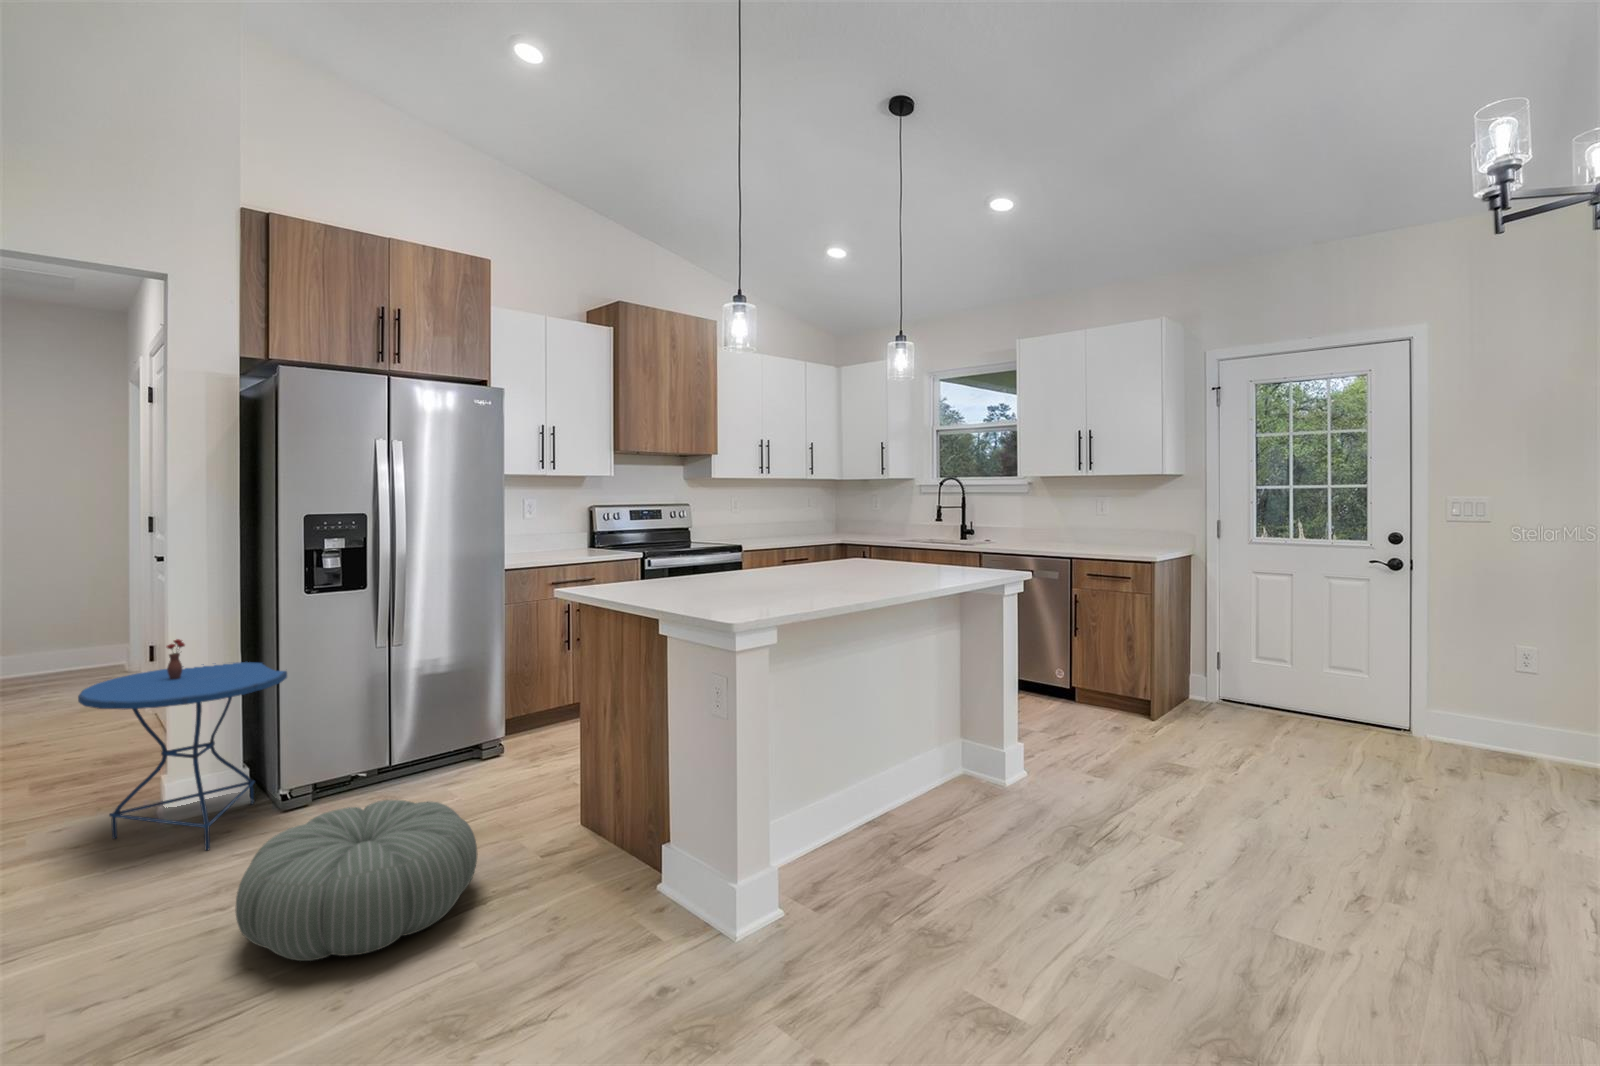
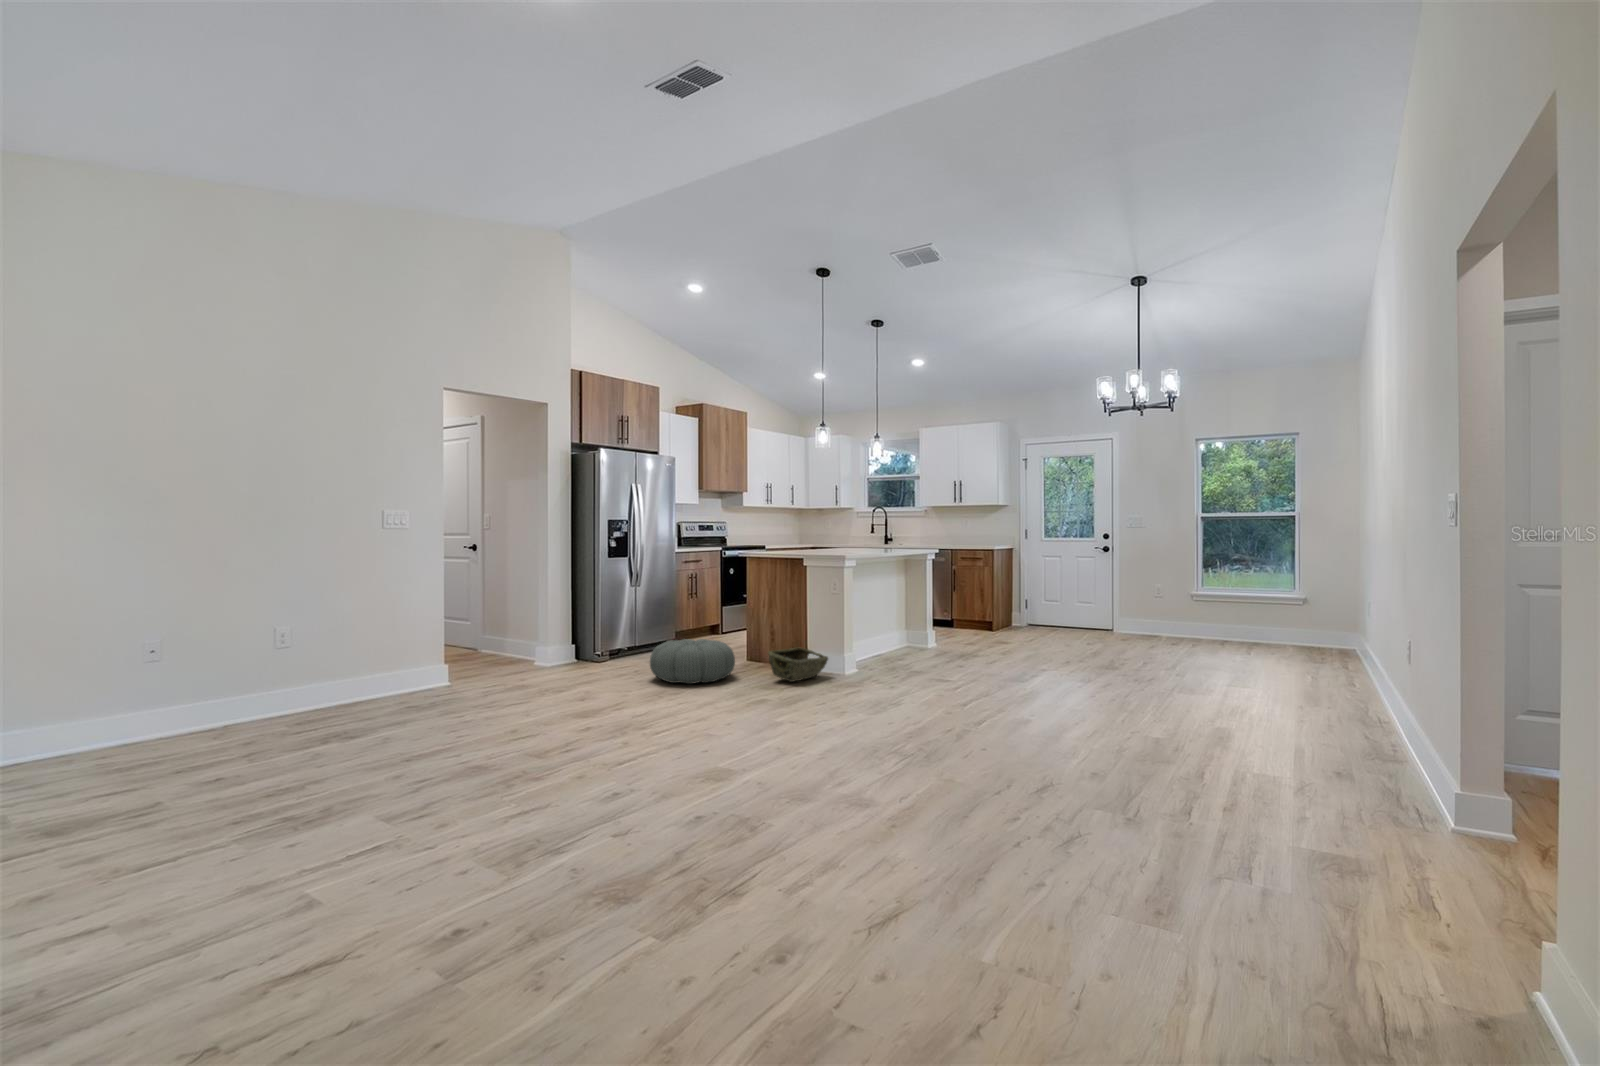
side table: present [78,639,287,850] -> none [523,578,603,673]
woven basket: none [507,844,688,983] -> present [768,648,828,682]

